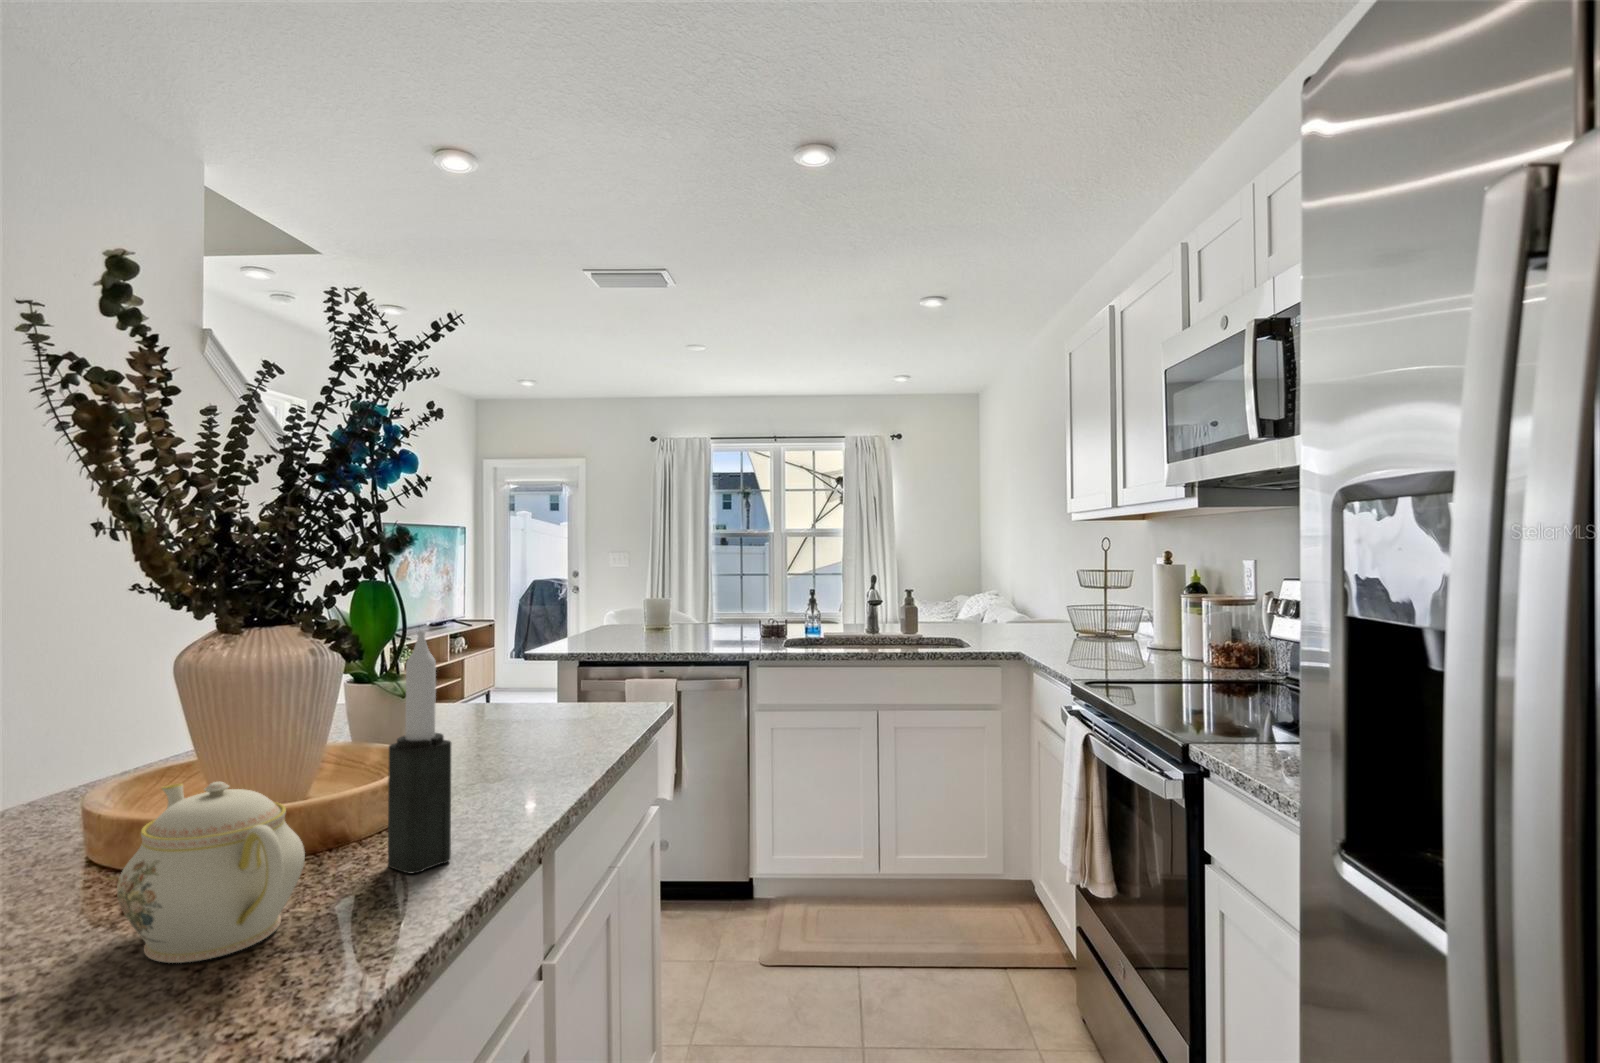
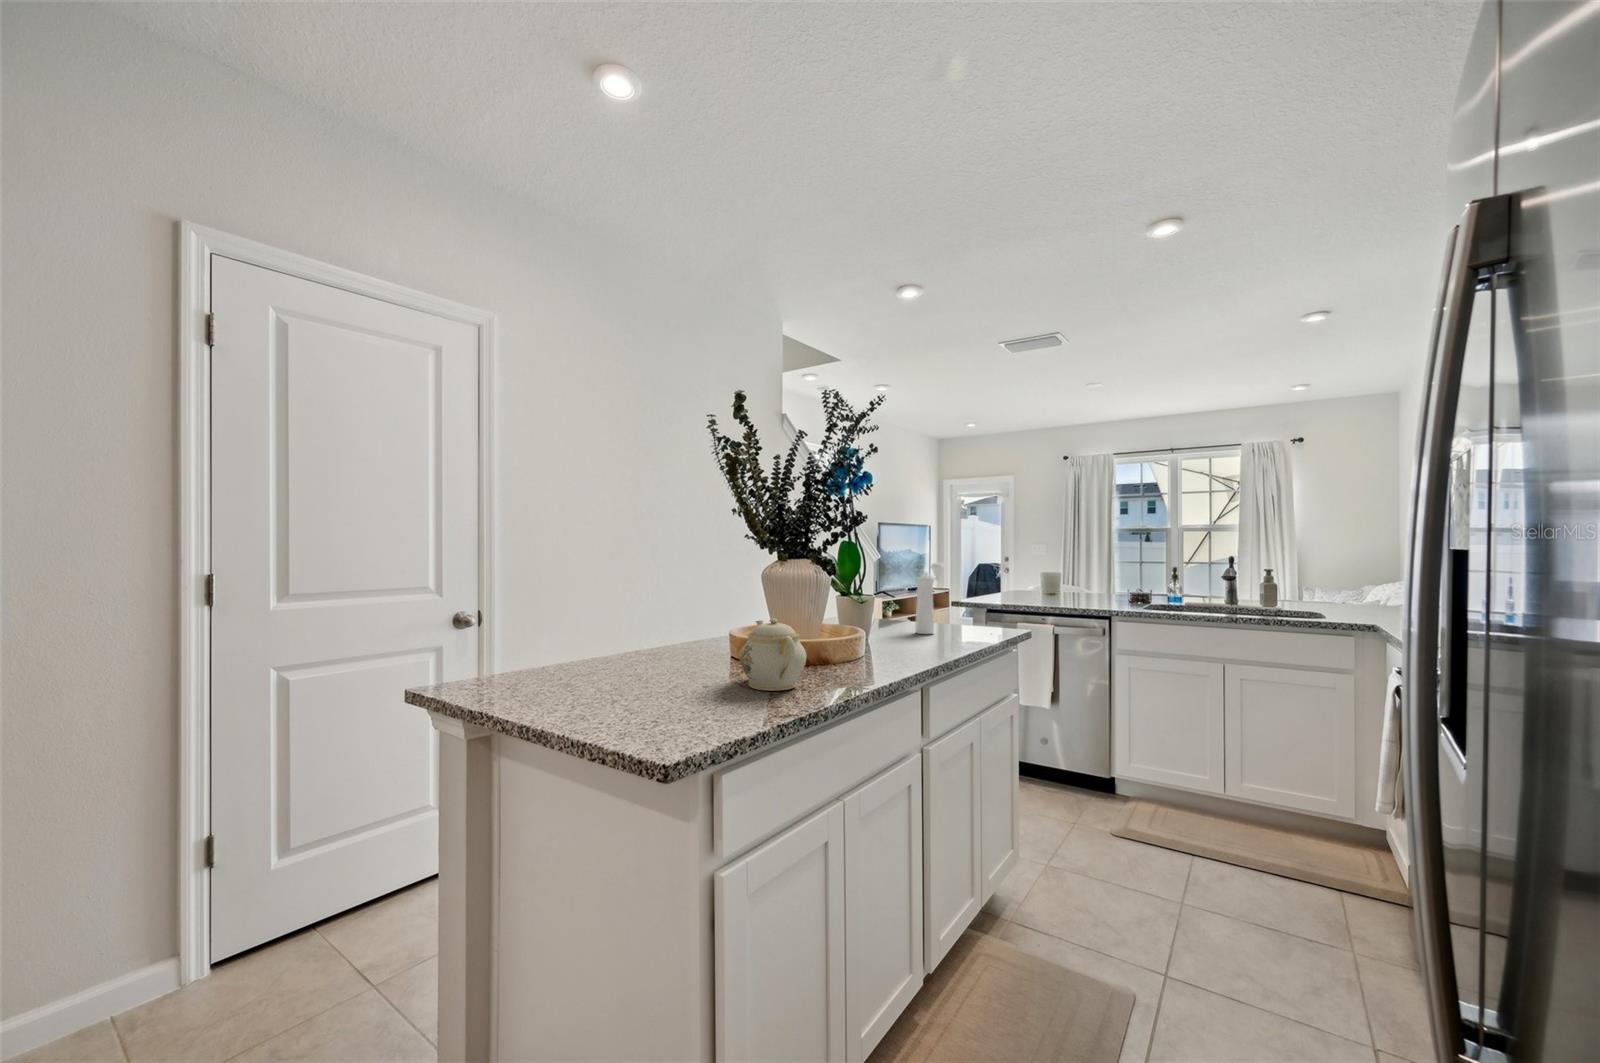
pepper mill: none [491,605,537,729] -> present [915,563,944,634]
candle: present [388,629,451,873] -> none [845,560,874,681]

